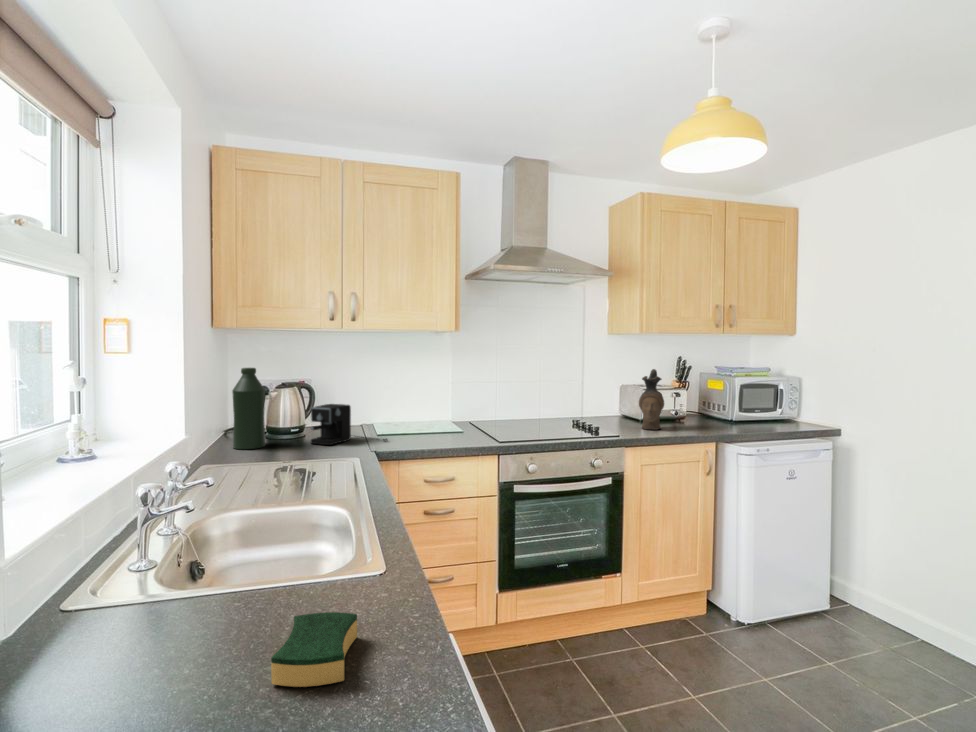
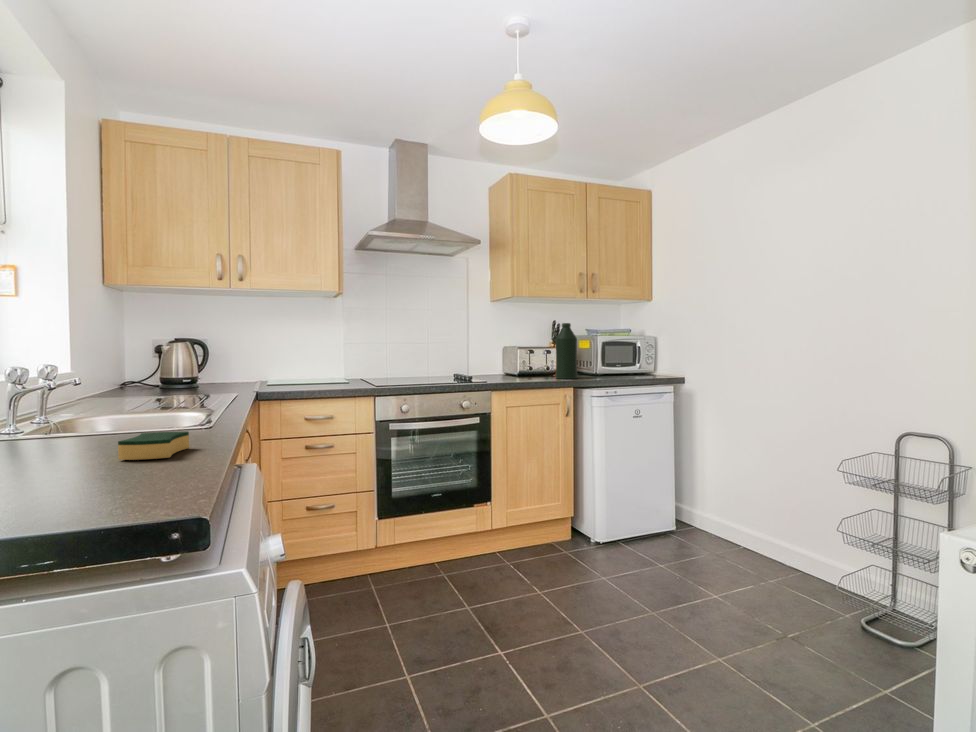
bottle: present [232,368,265,449] -> present [556,323,577,379]
ceramic pitcher: present [639,369,664,429] -> none [508,327,530,379]
coffee maker: present [311,404,387,445] -> none [199,356,274,390]

